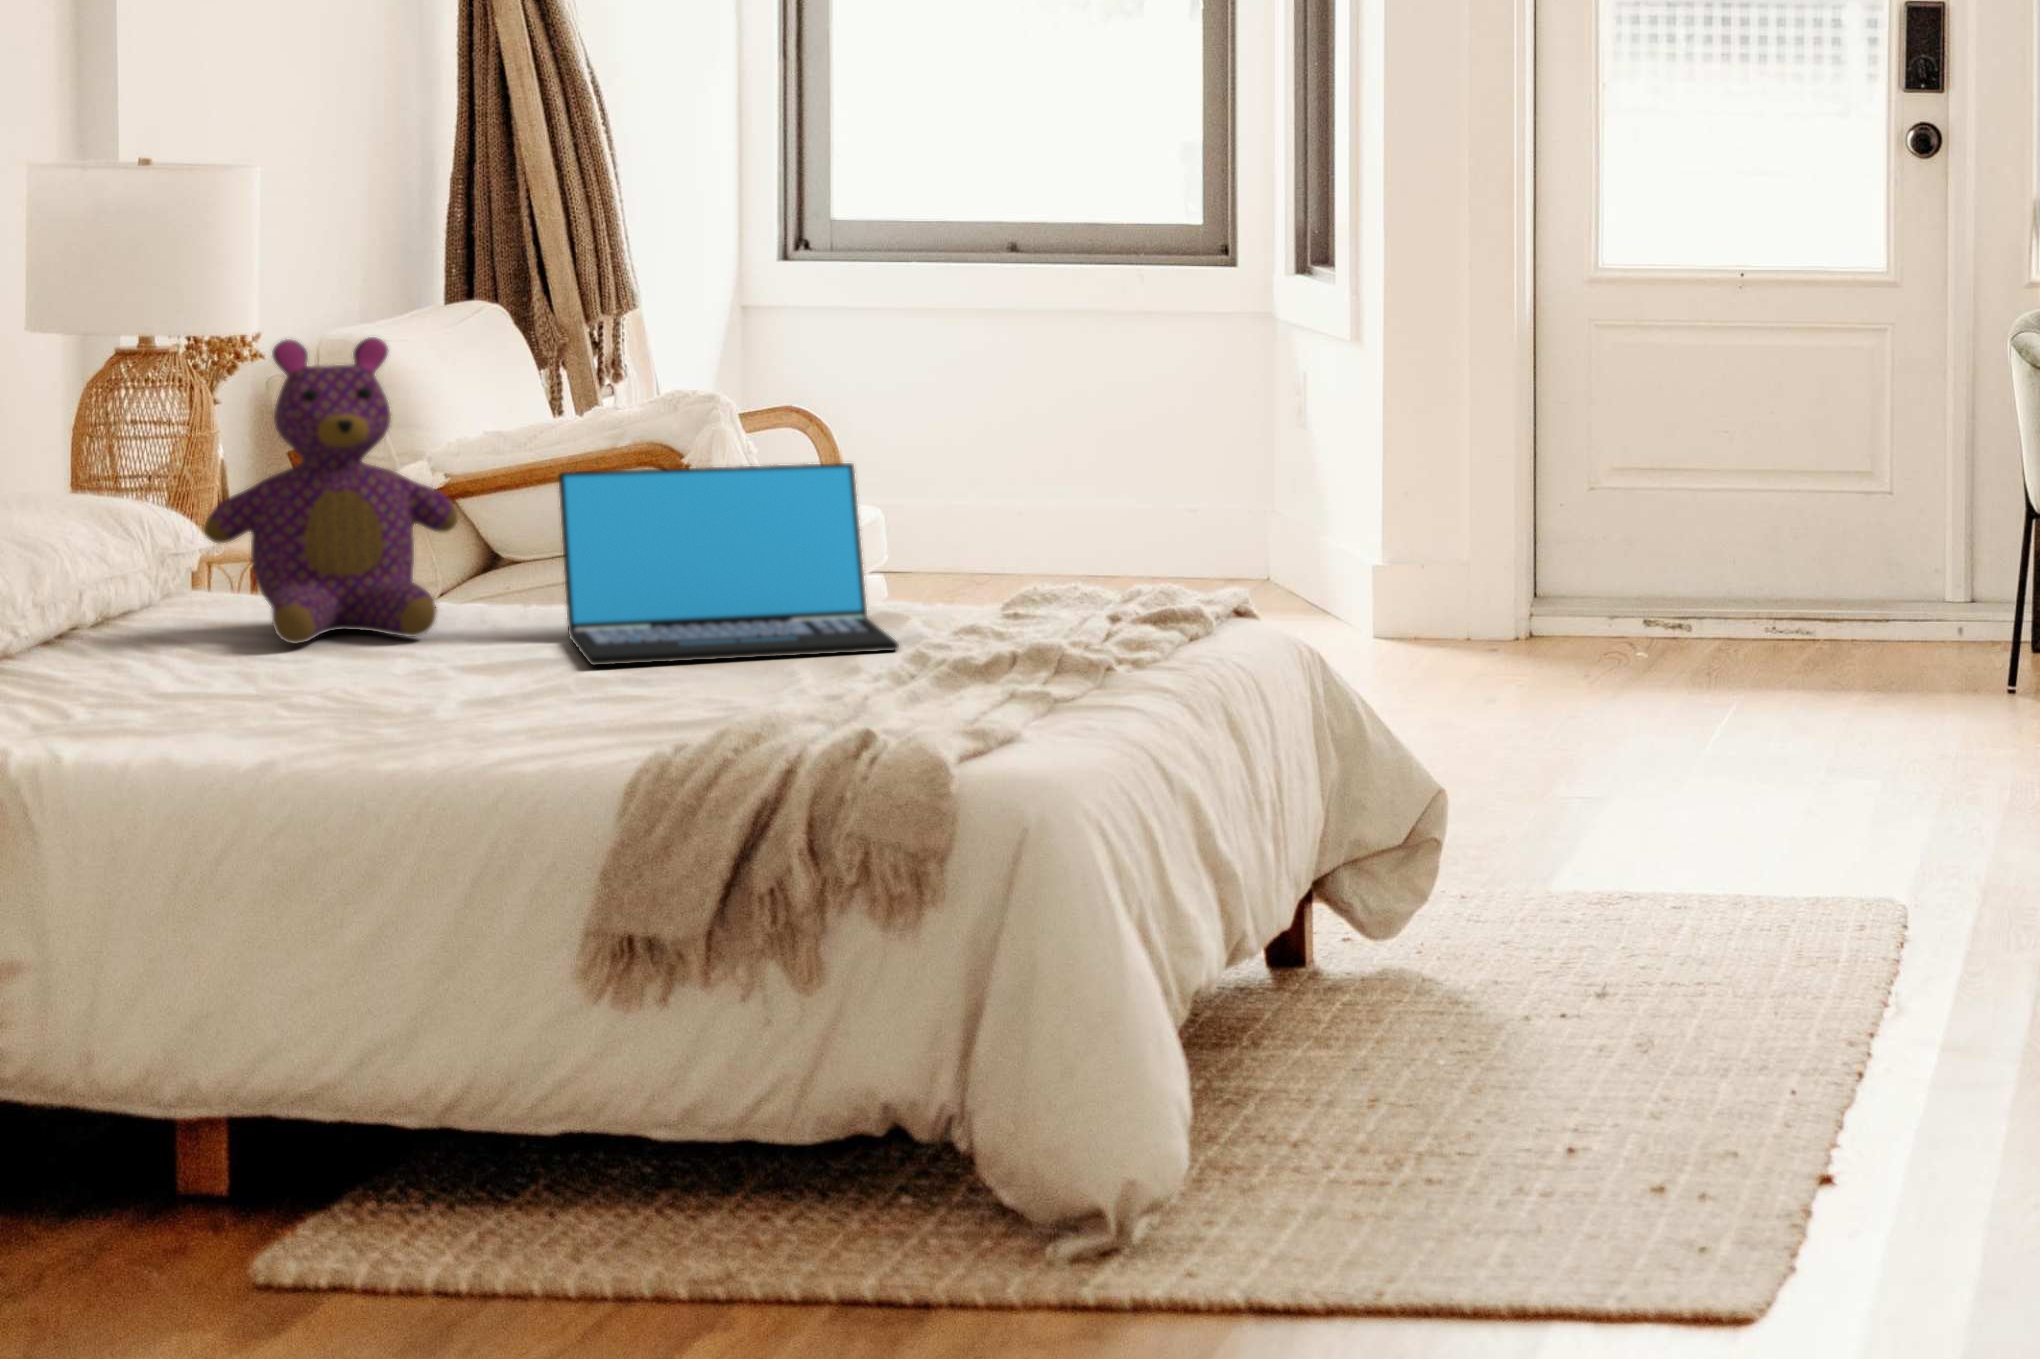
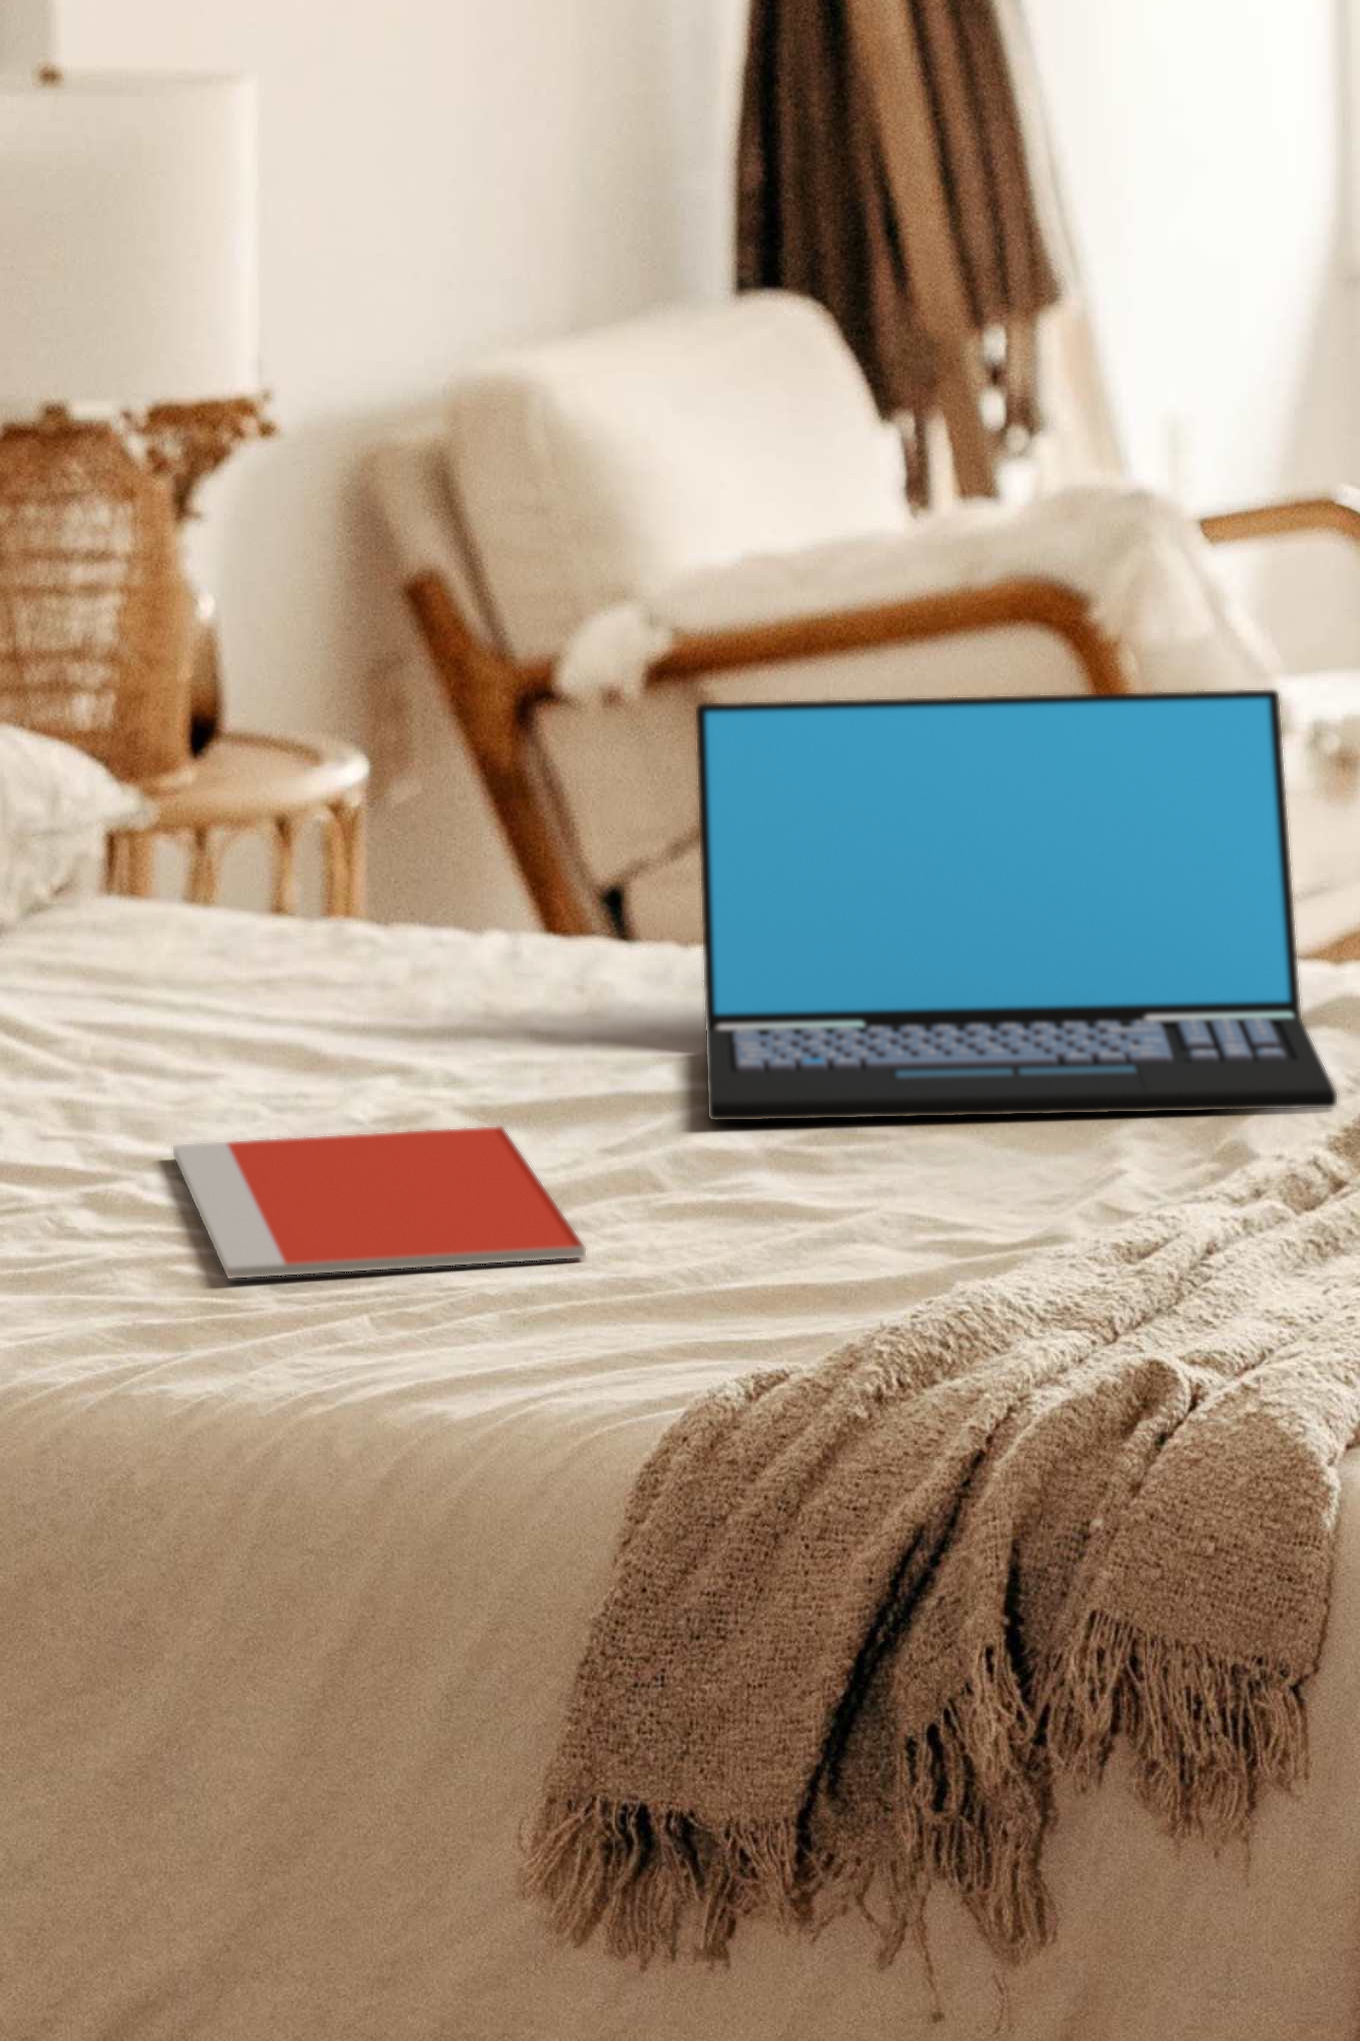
teddy bear: present [204,337,458,644] -> none [66,431,532,1035]
notebook: none [312,671,559,730] -> present [173,1127,586,1278]

